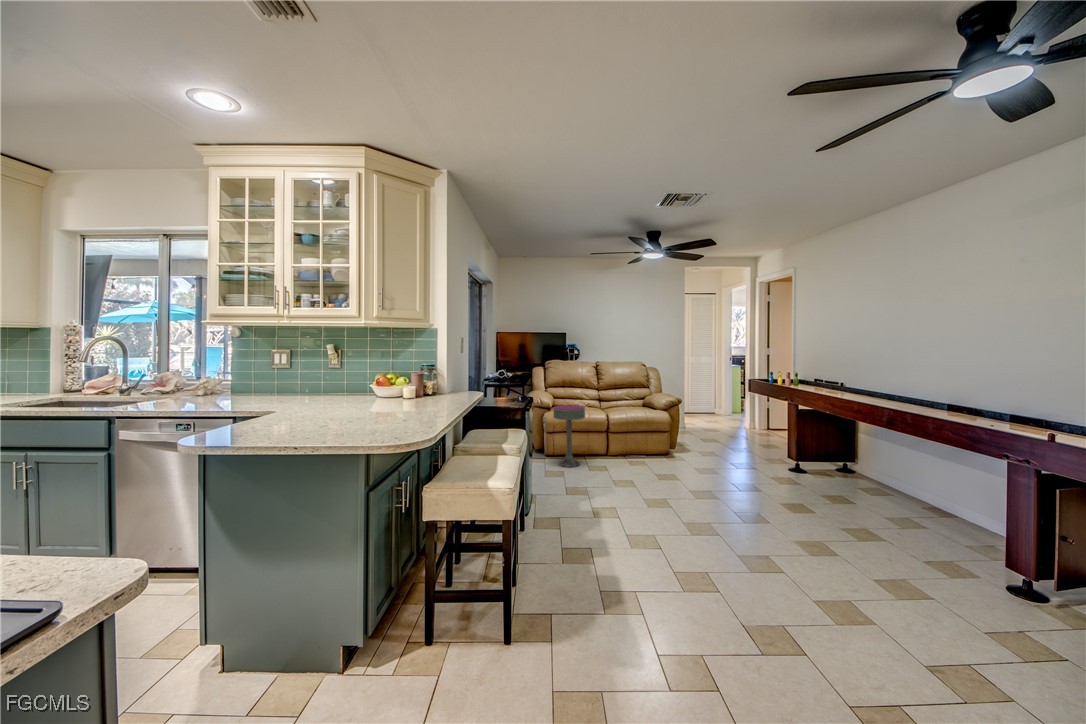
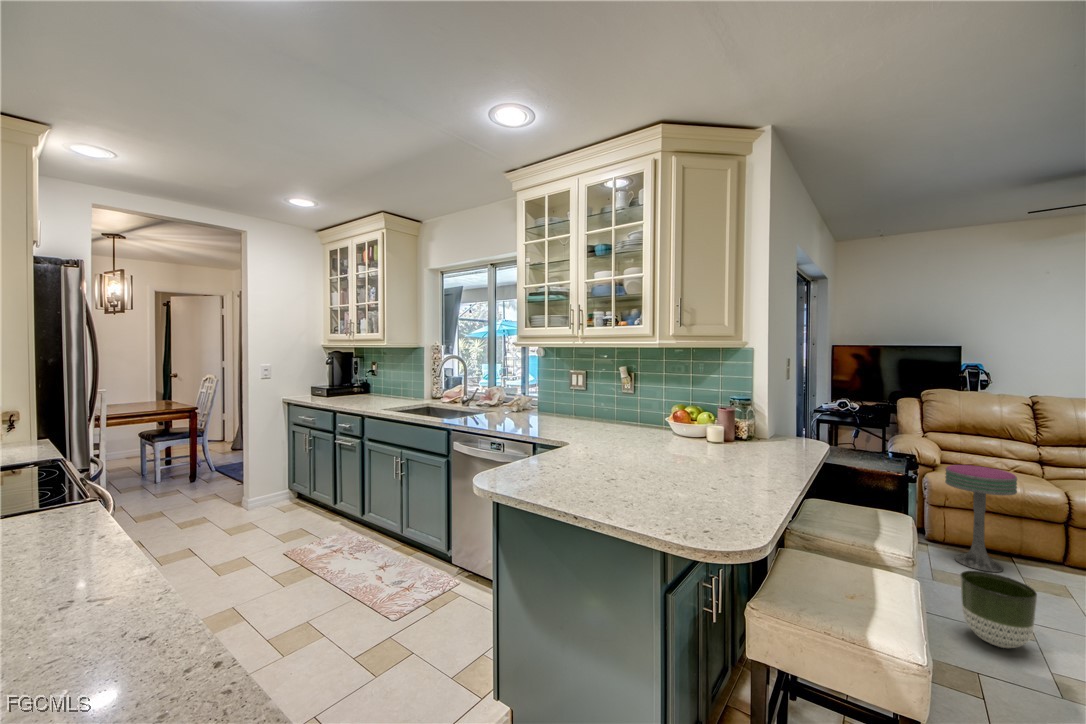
planter: none [555,462,586,501] -> present [960,571,1037,648]

